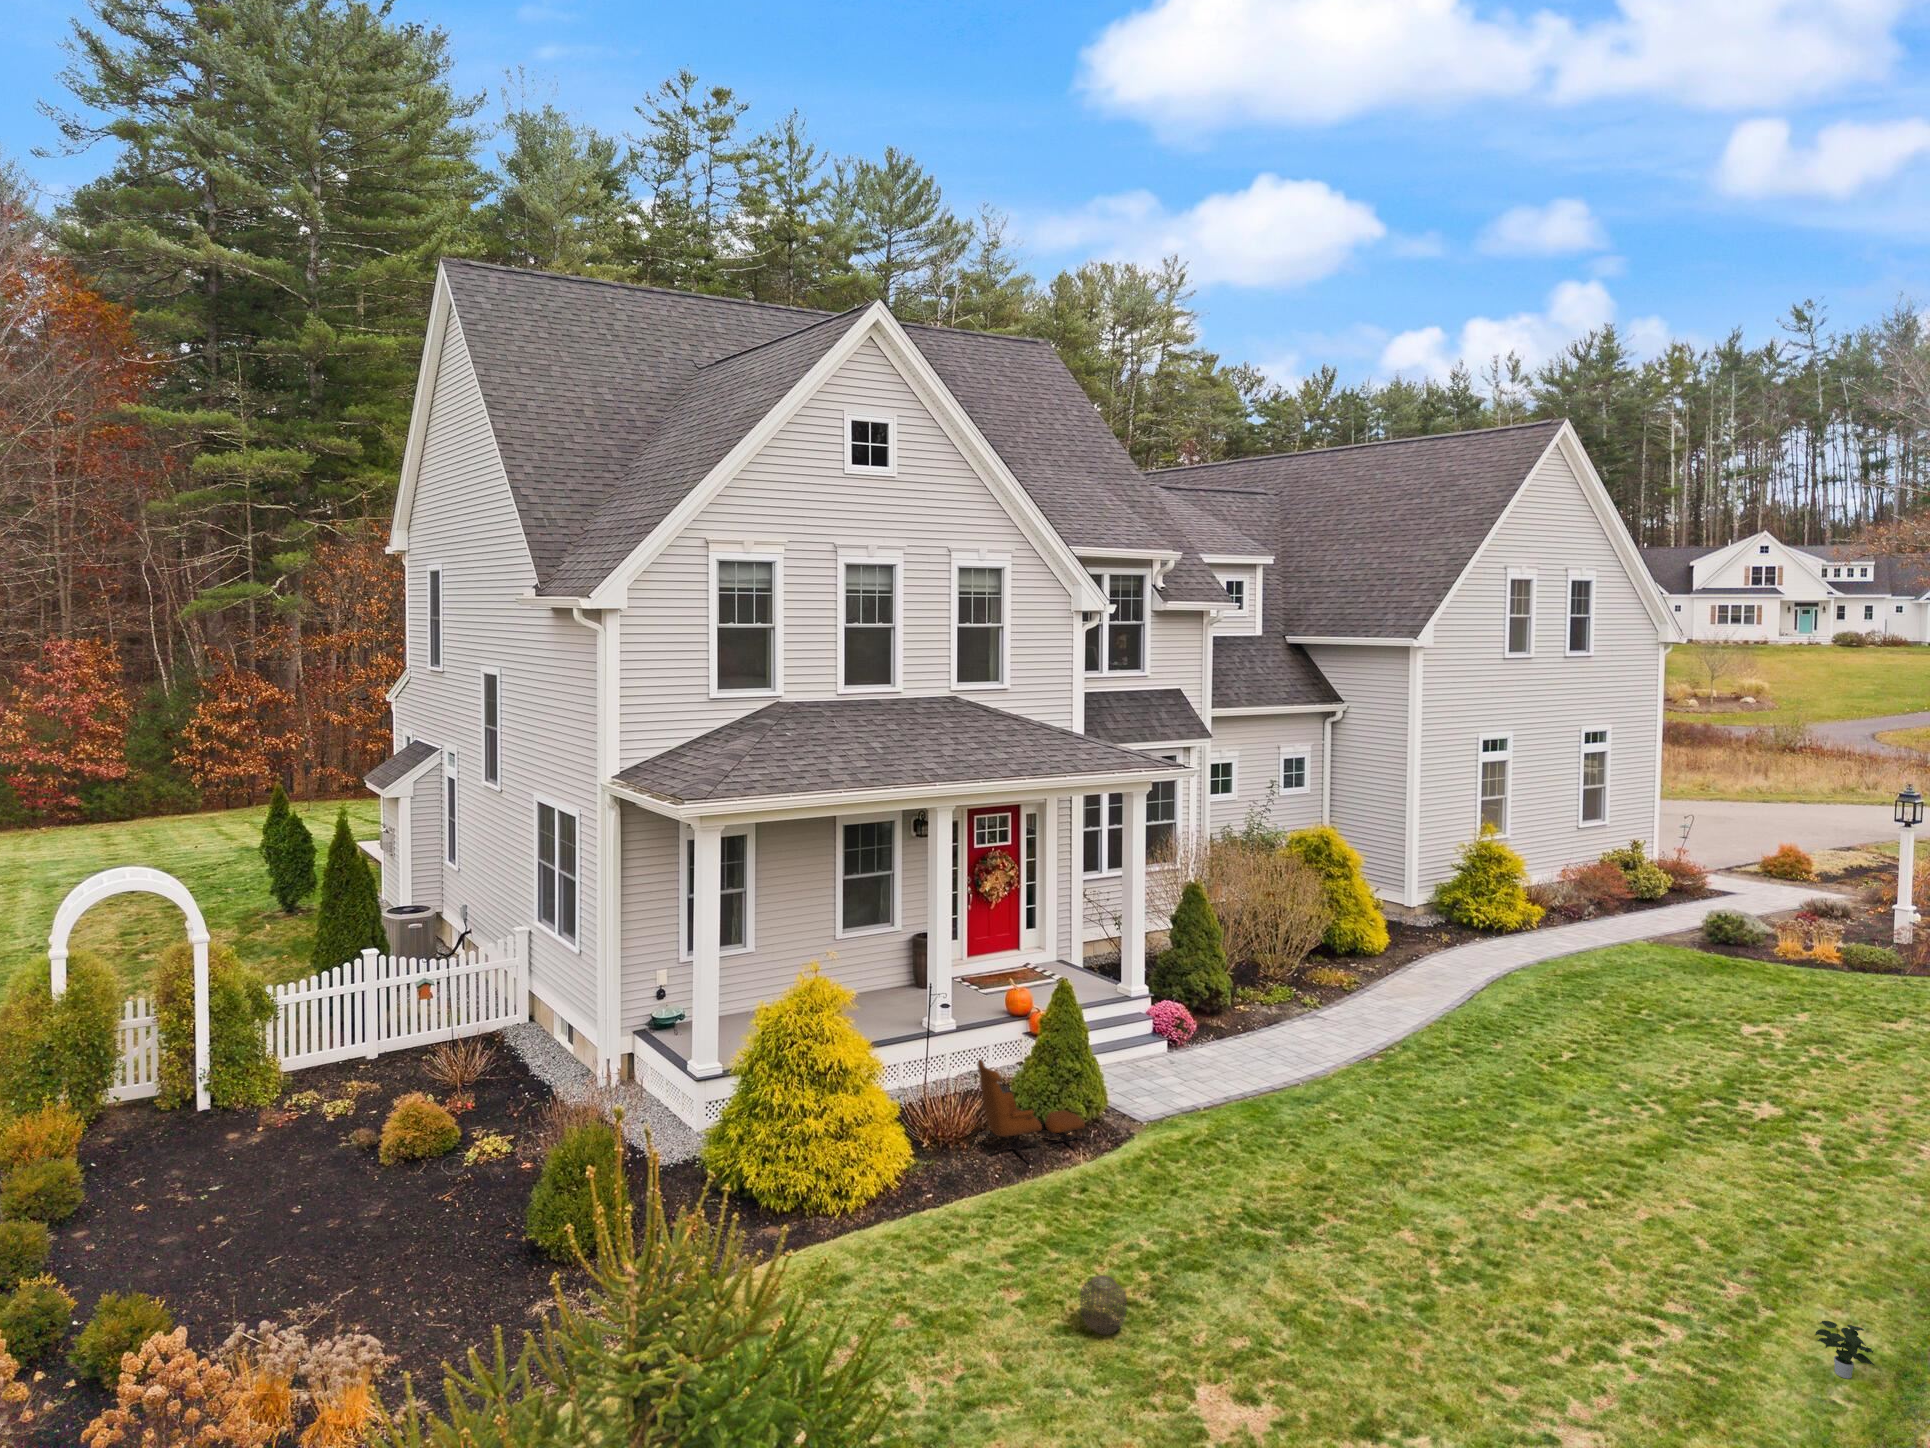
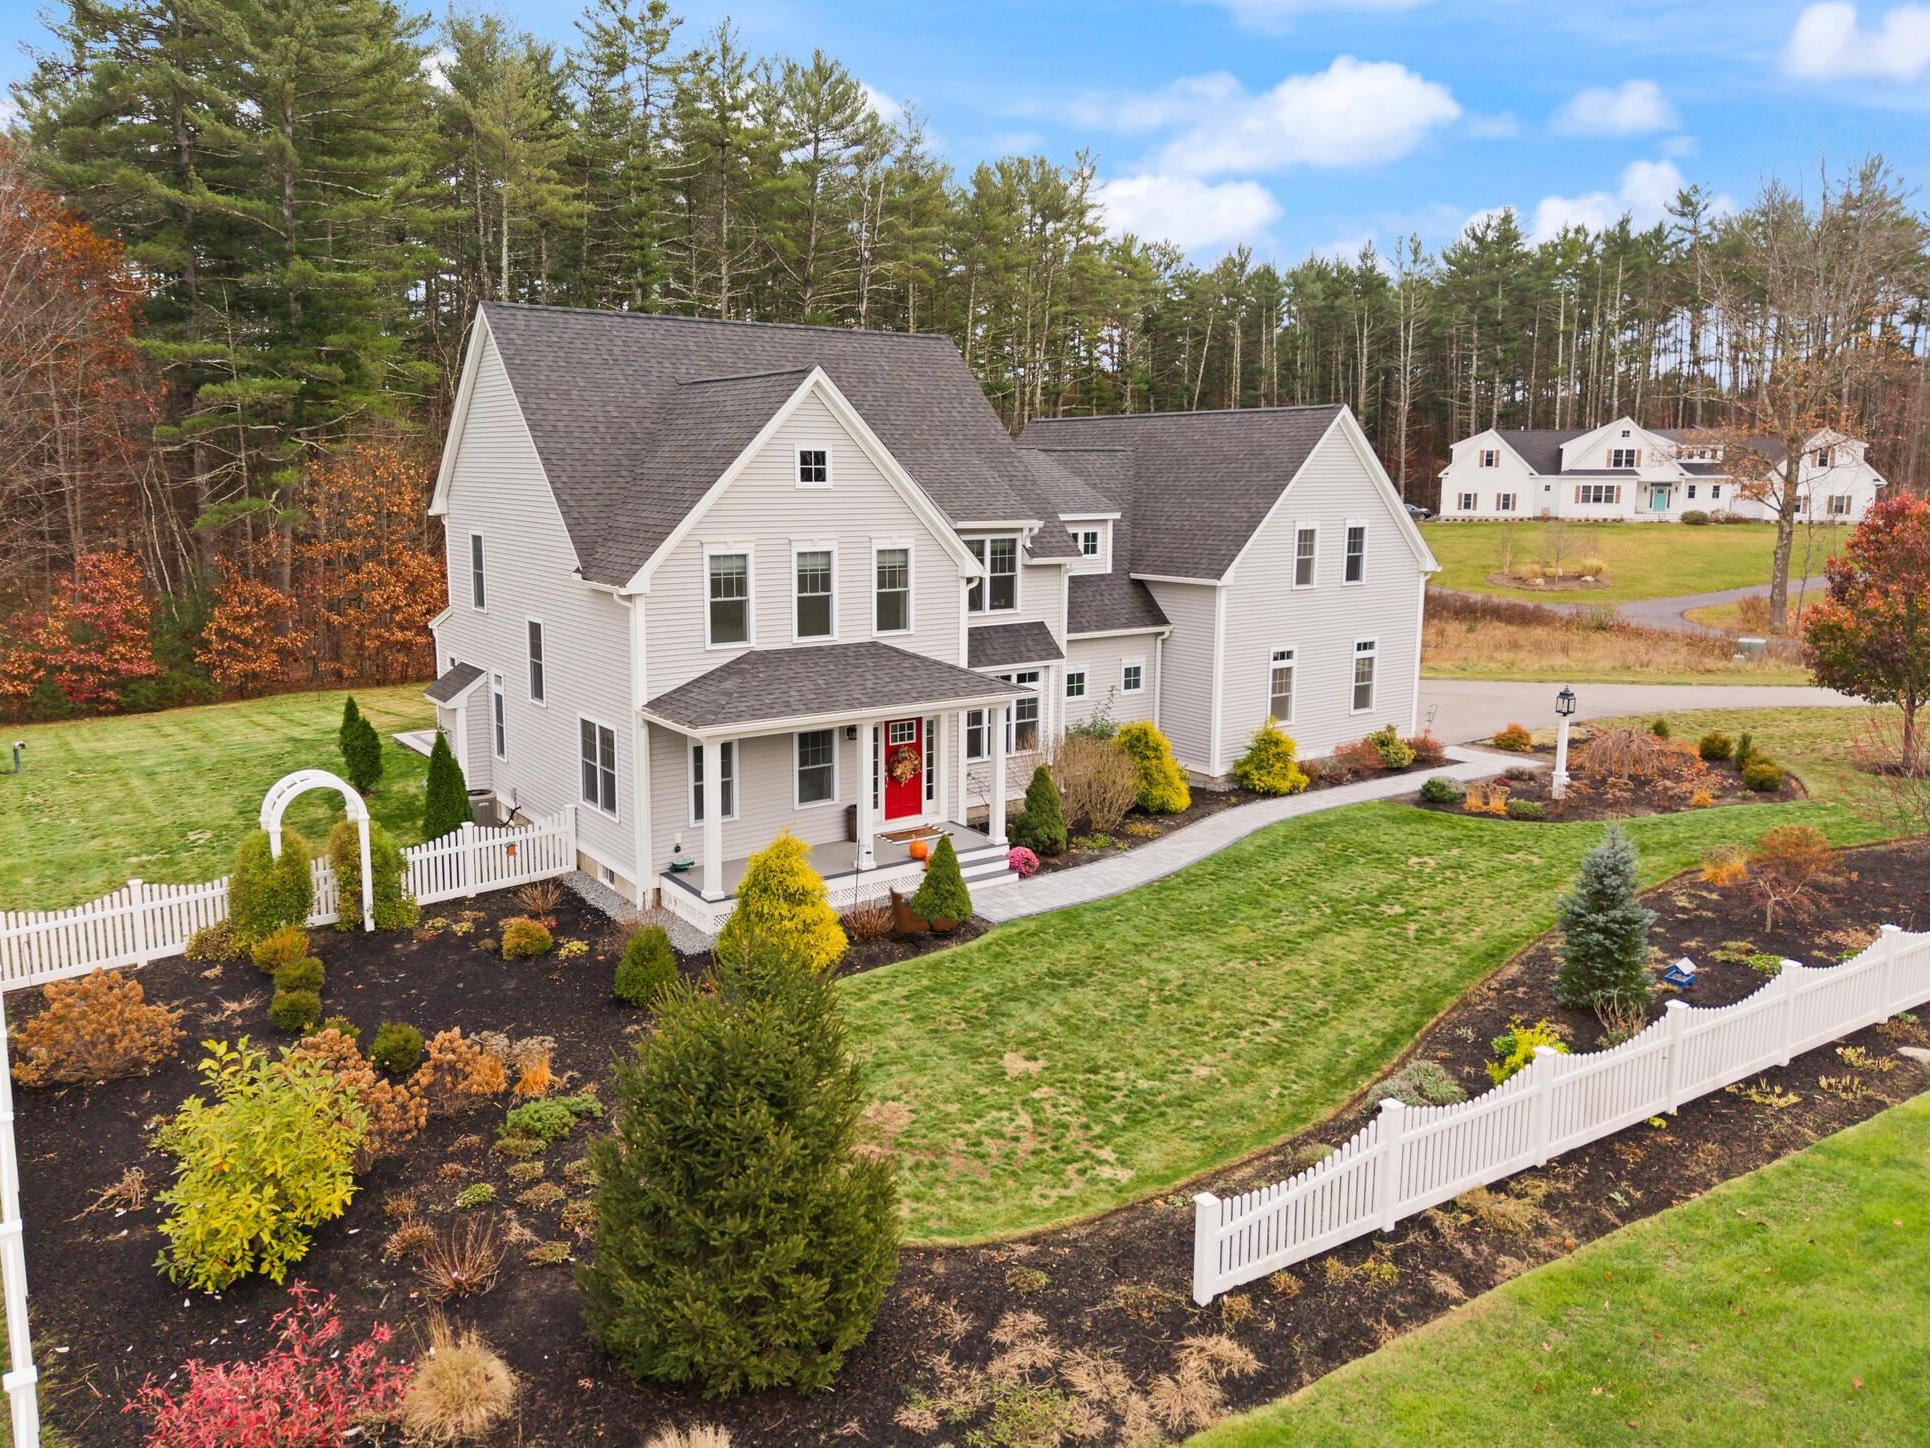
woven basket: present [1080,1275,1127,1334] -> none [944,1001,970,1032]
potted plant: present [1815,1321,1874,1379] -> none [1342,1012,1369,1040]

